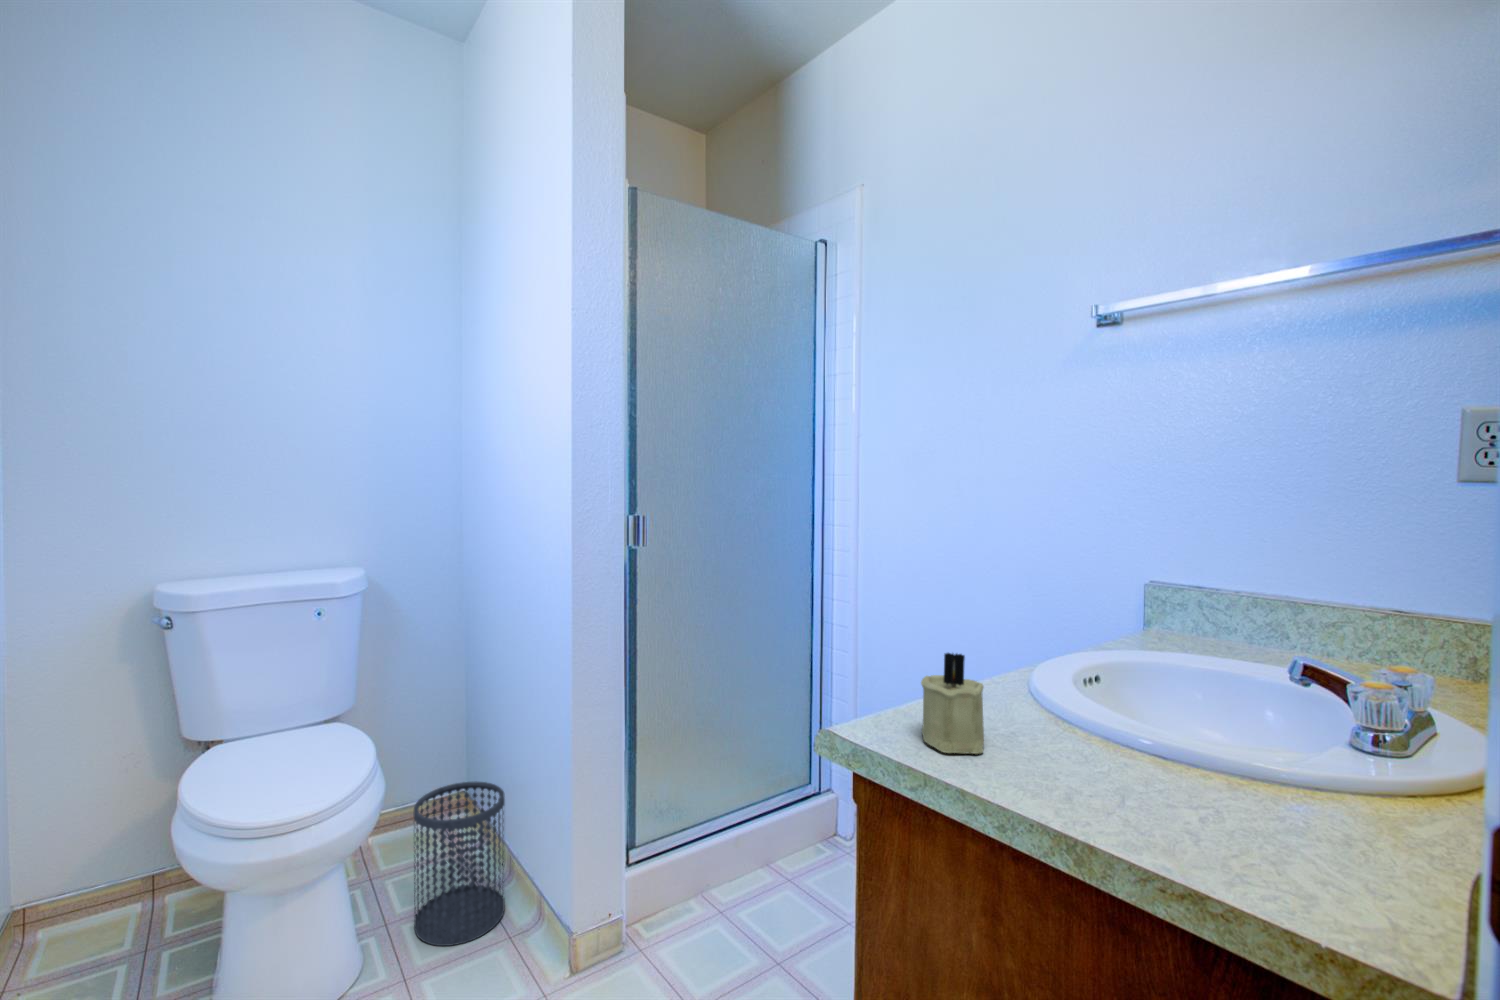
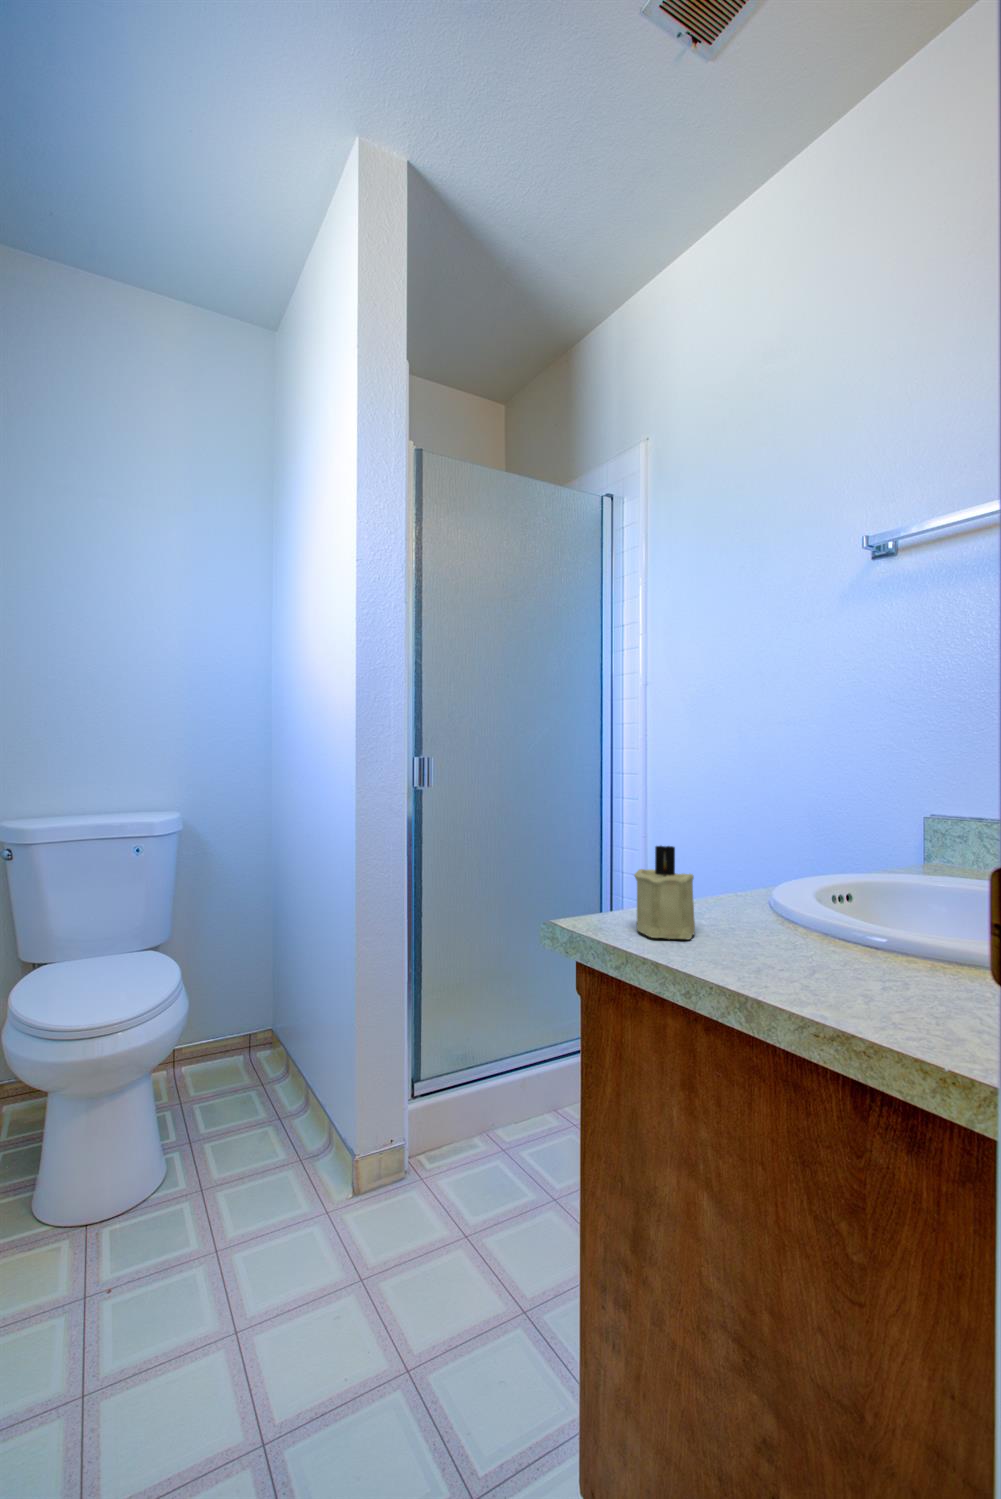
wastebasket: present [414,782,505,946] -> none [214,1012,298,1164]

